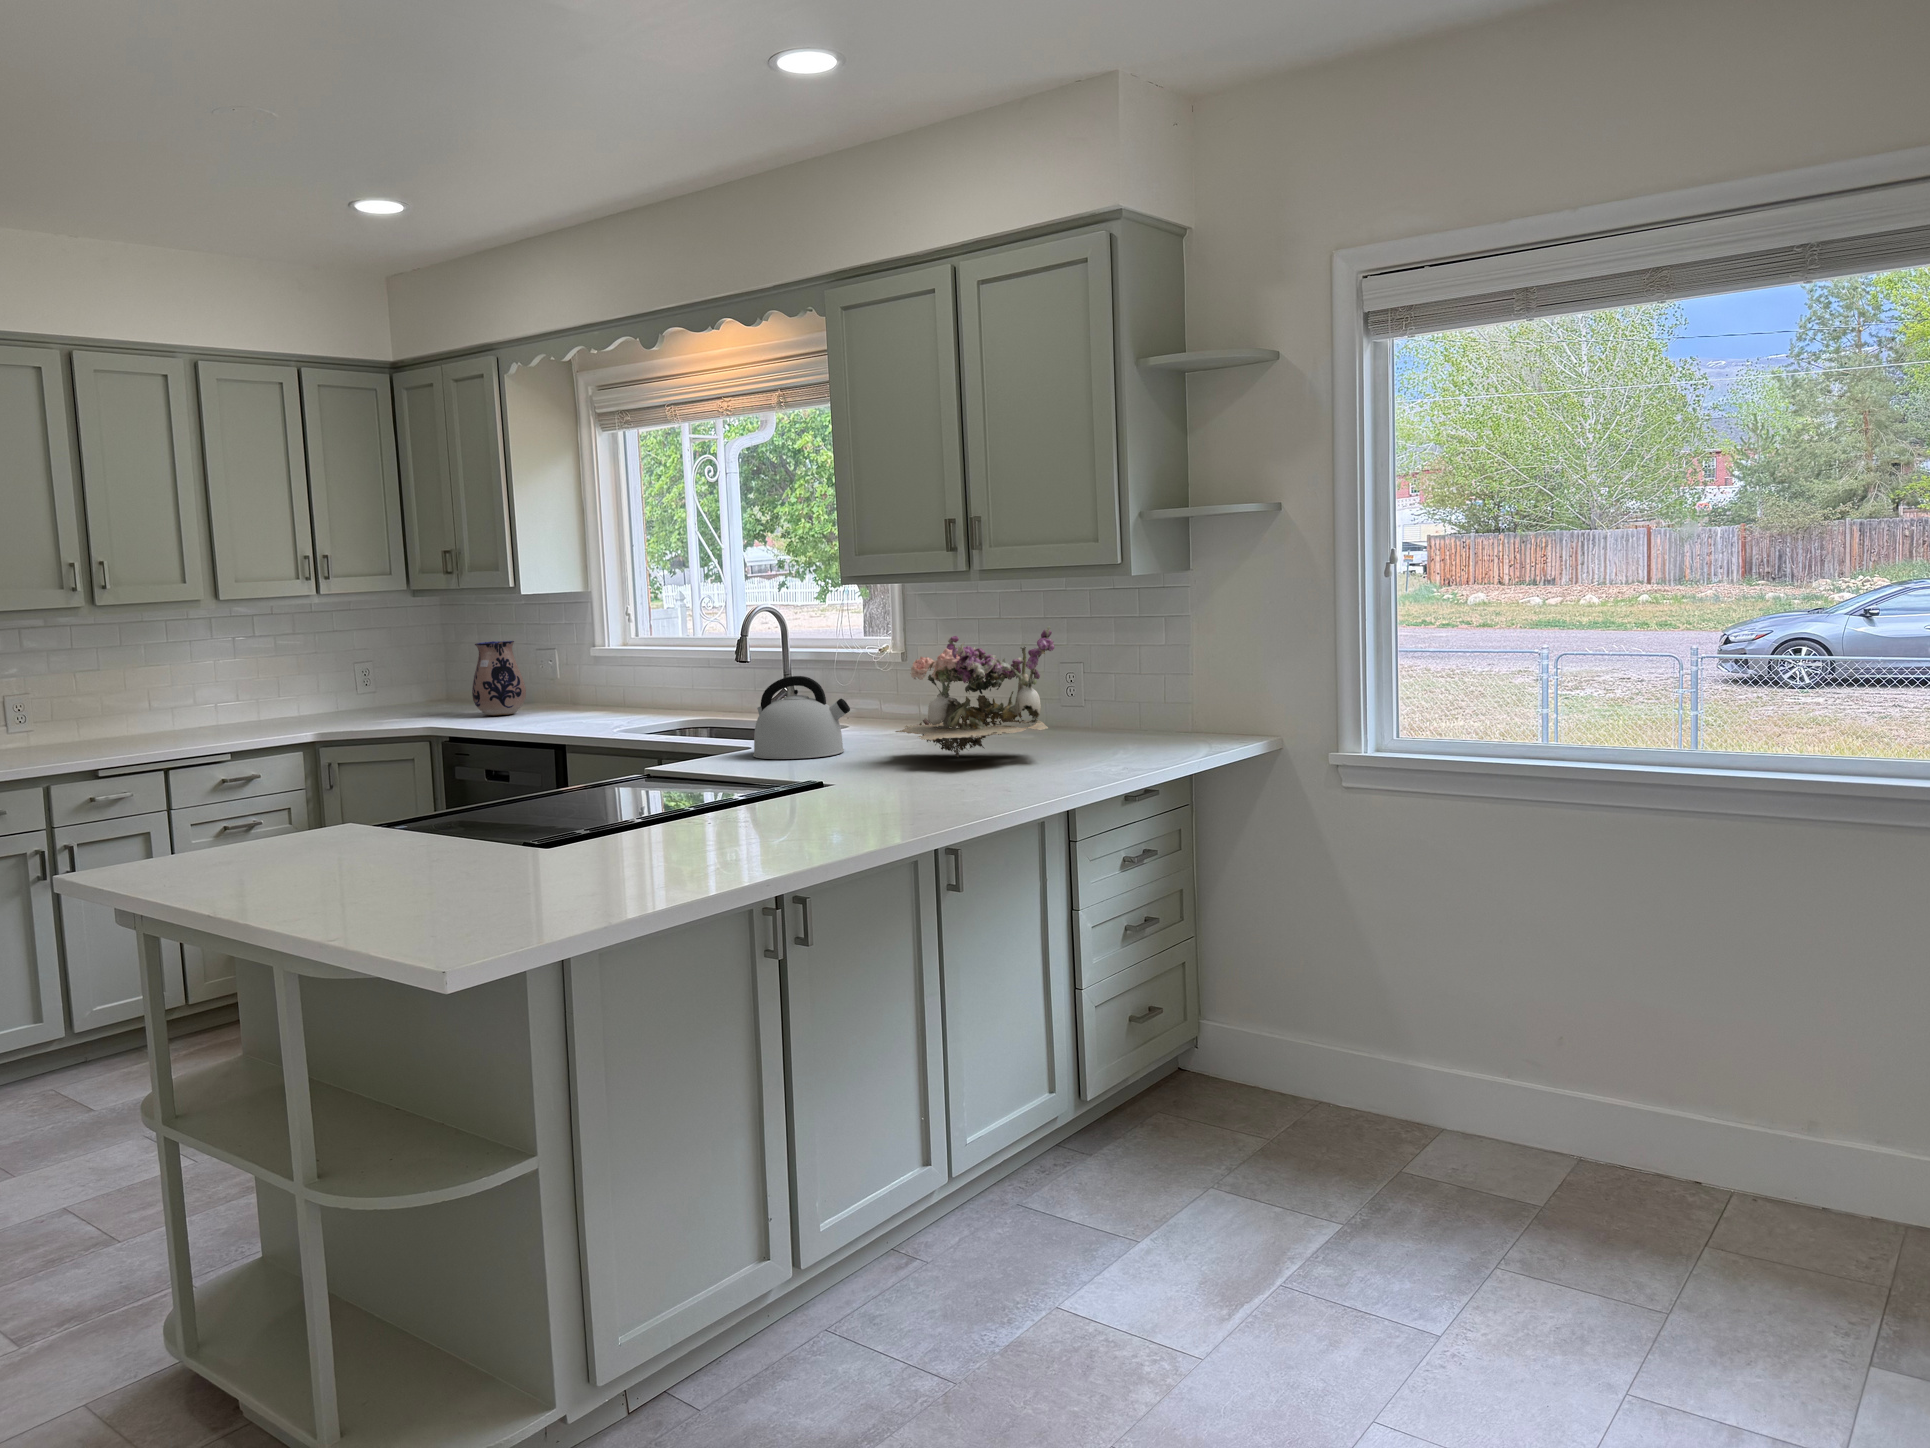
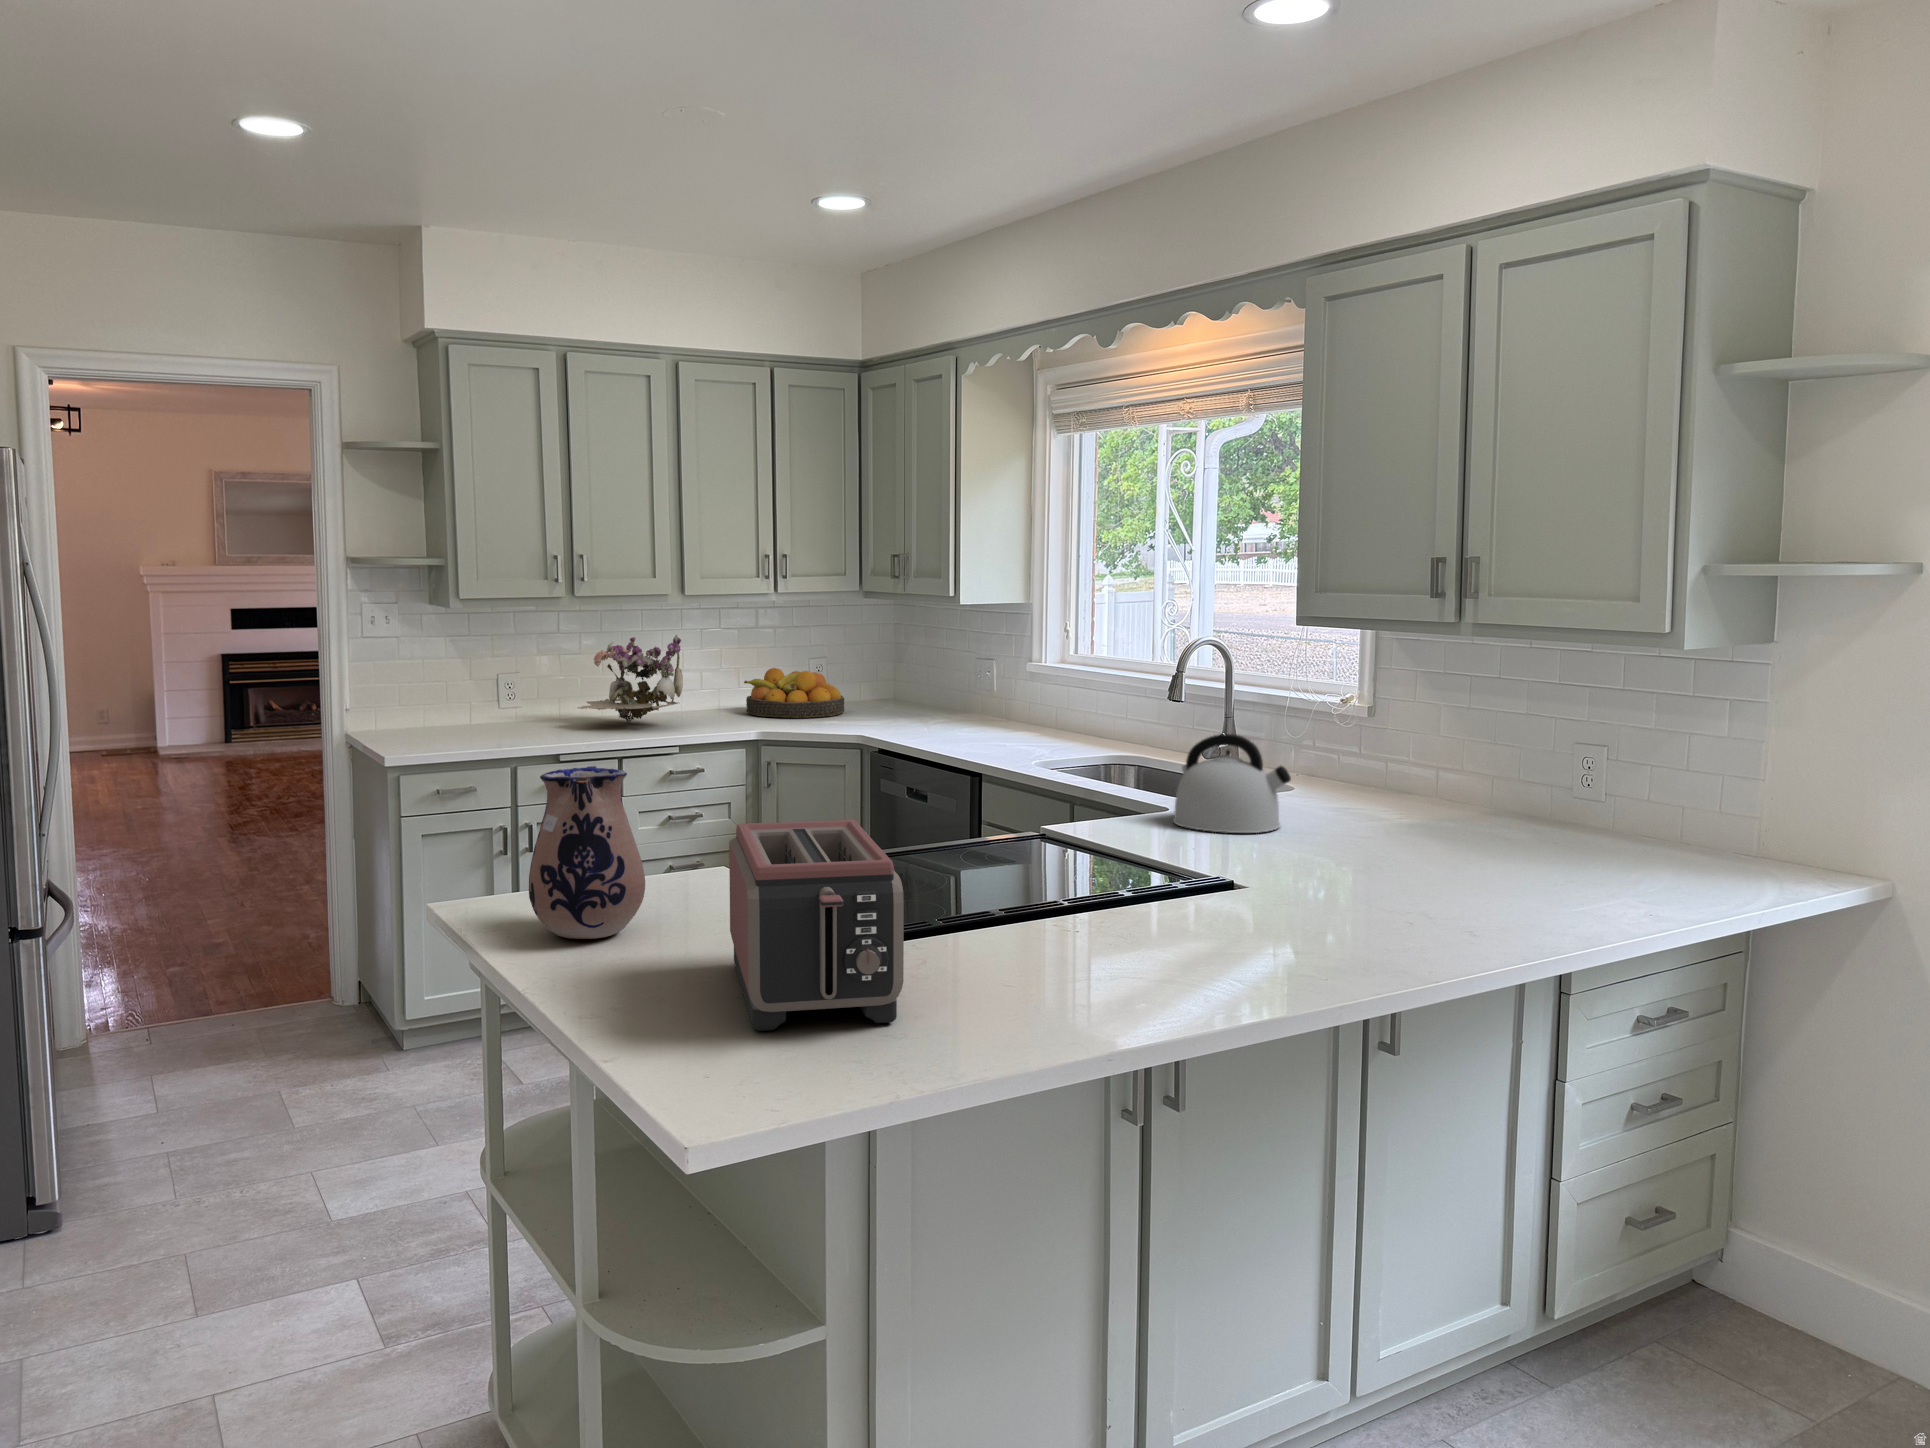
flower arrangement: present [896,626,1054,757] -> present [578,635,683,723]
ceramic pitcher: present [472,641,526,715] -> present [529,765,645,939]
fruit bowl: none [290,672,401,721] -> present [744,668,844,718]
toaster: none [400,740,584,909] -> present [729,820,904,1031]

